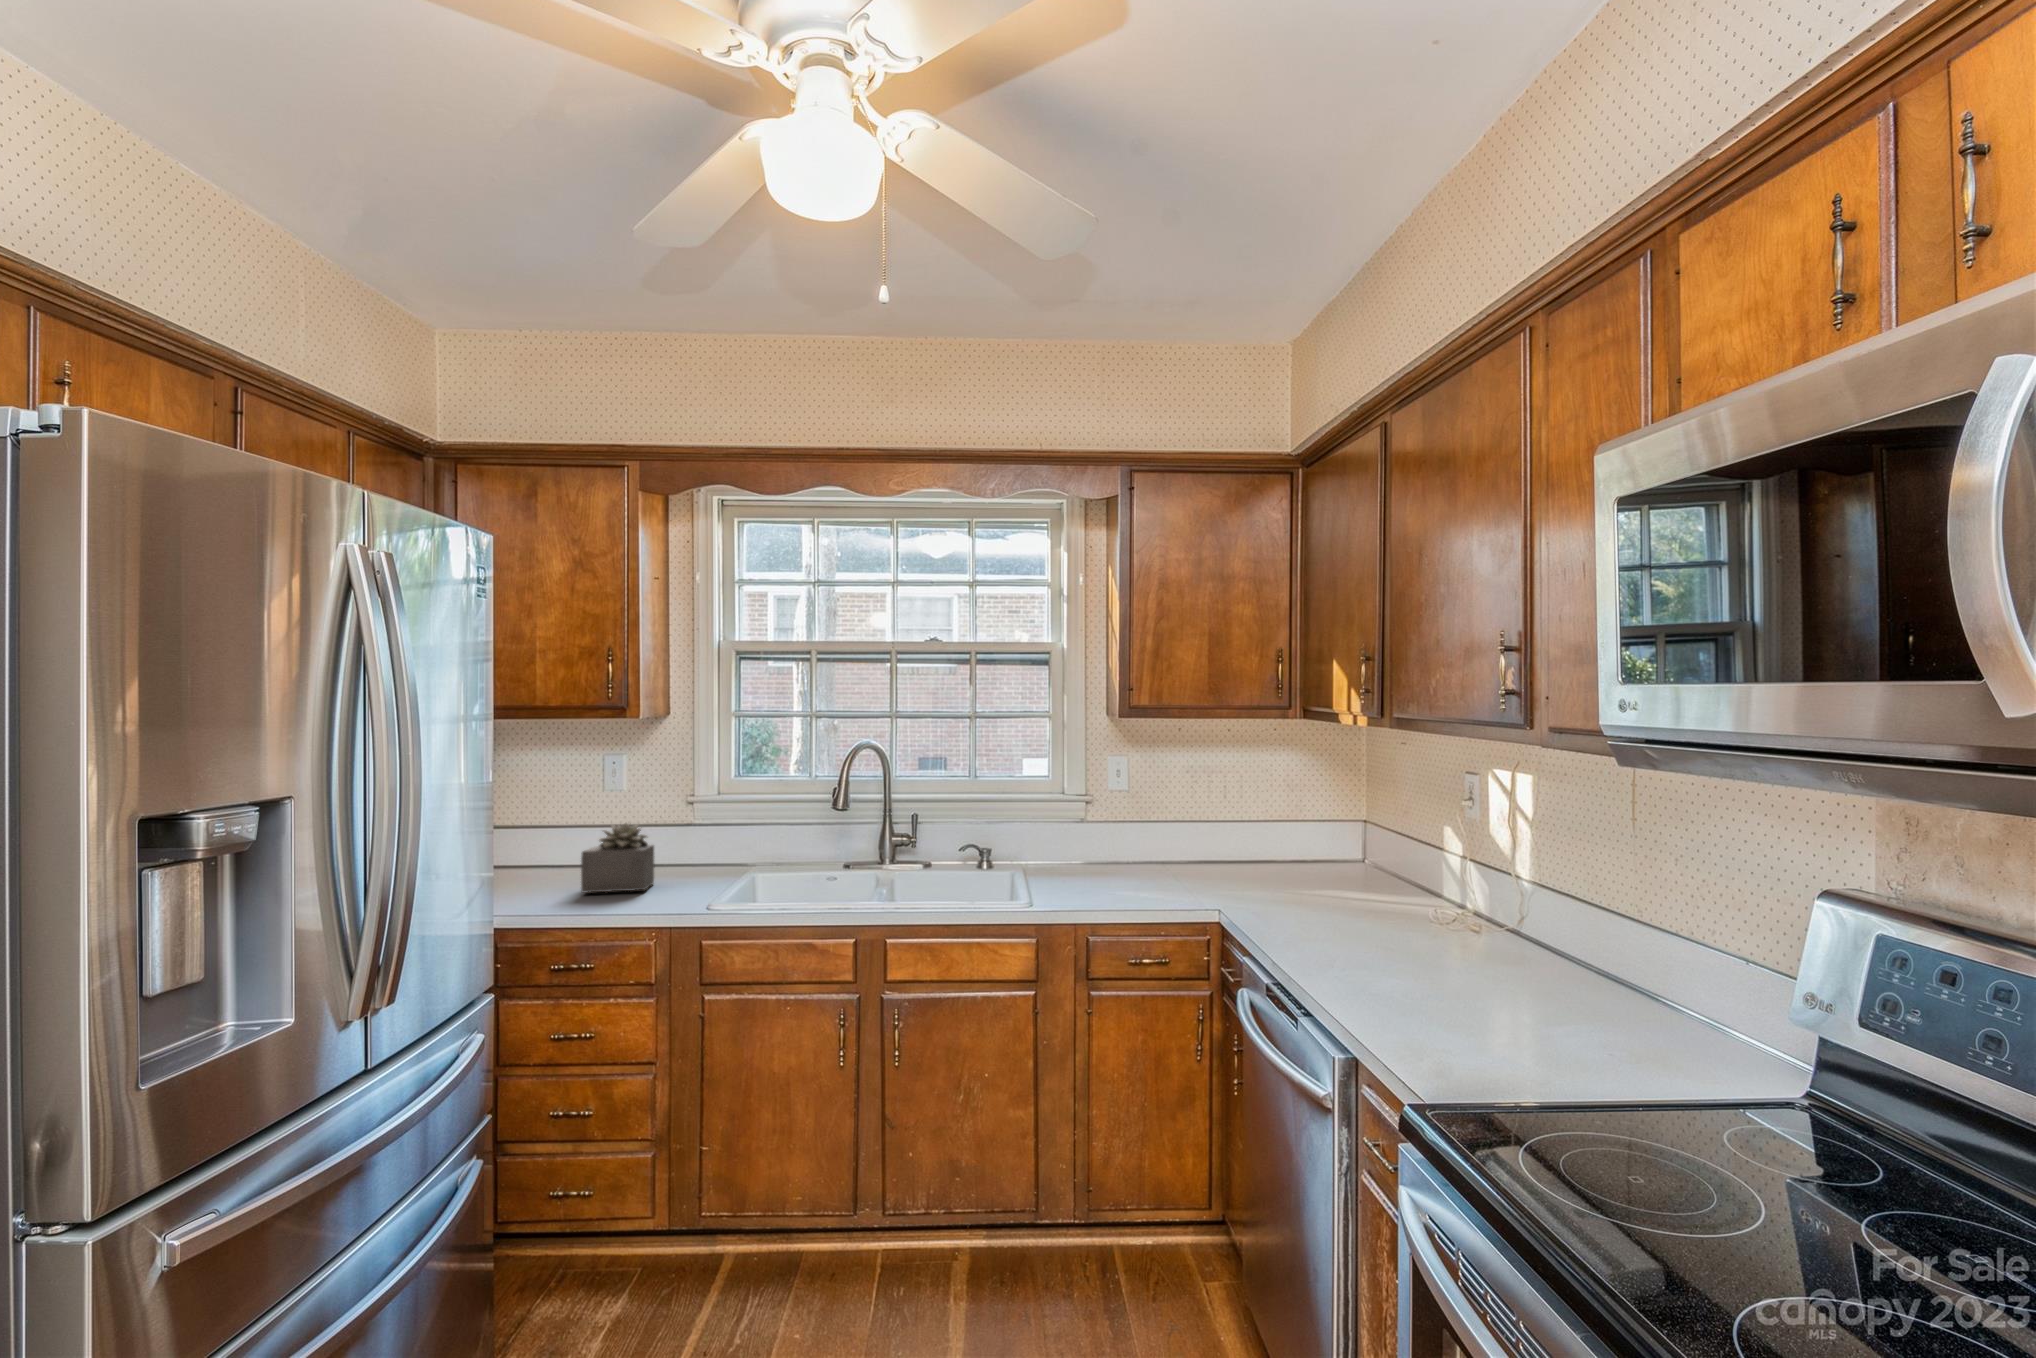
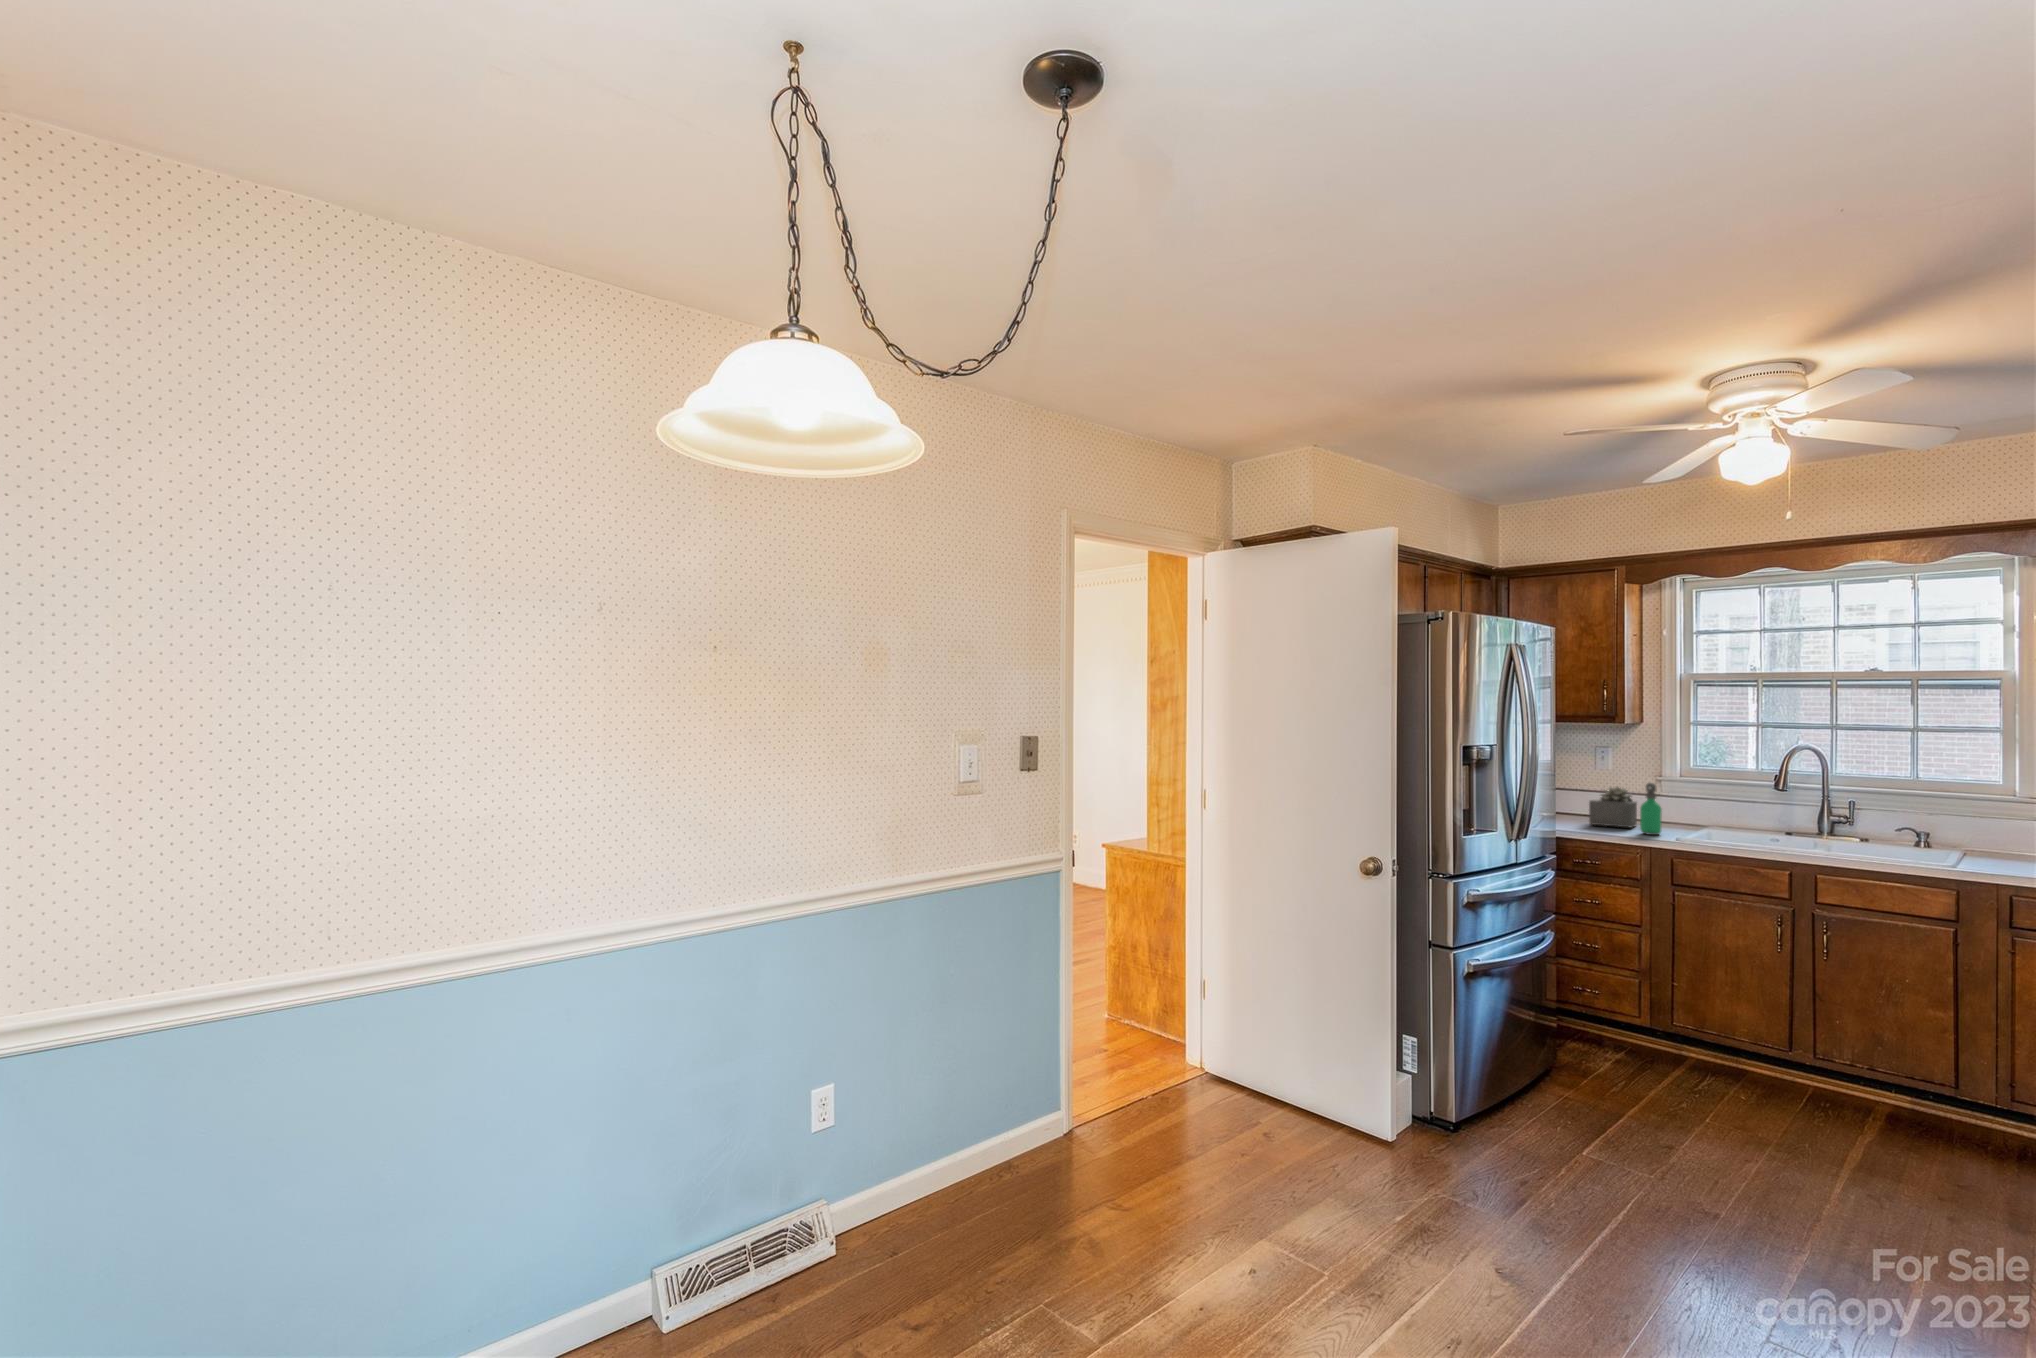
soap dispenser: none [656,814,687,901] -> present [1640,783,1662,835]

